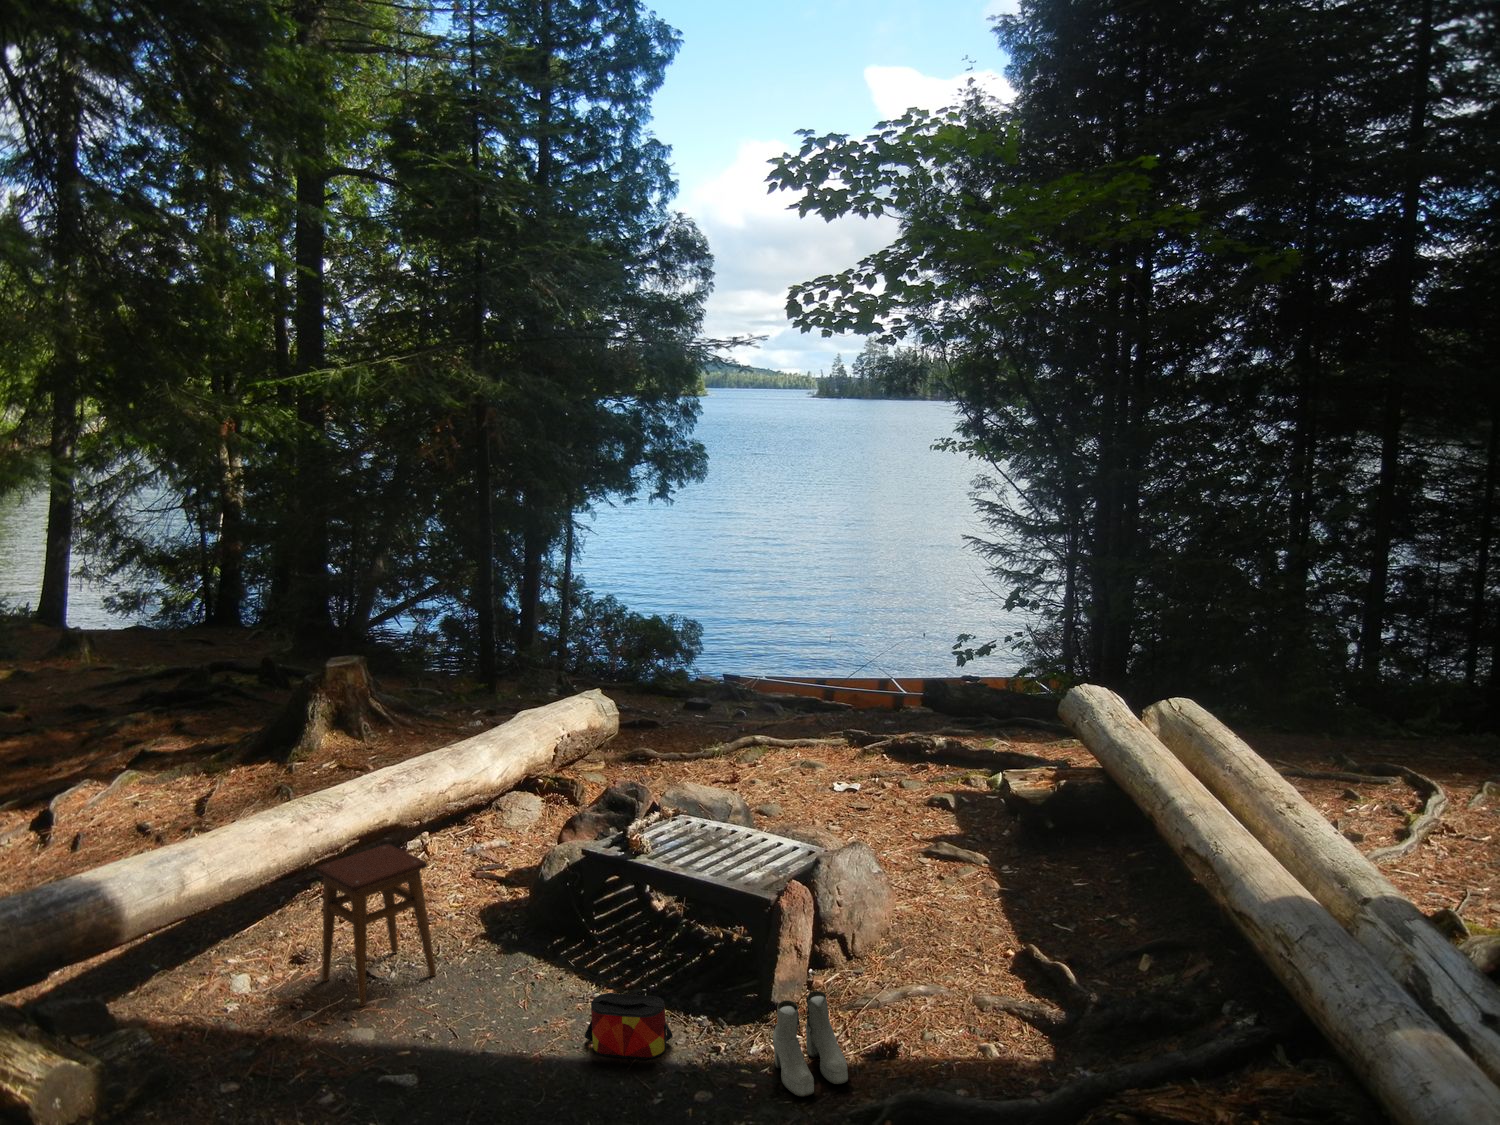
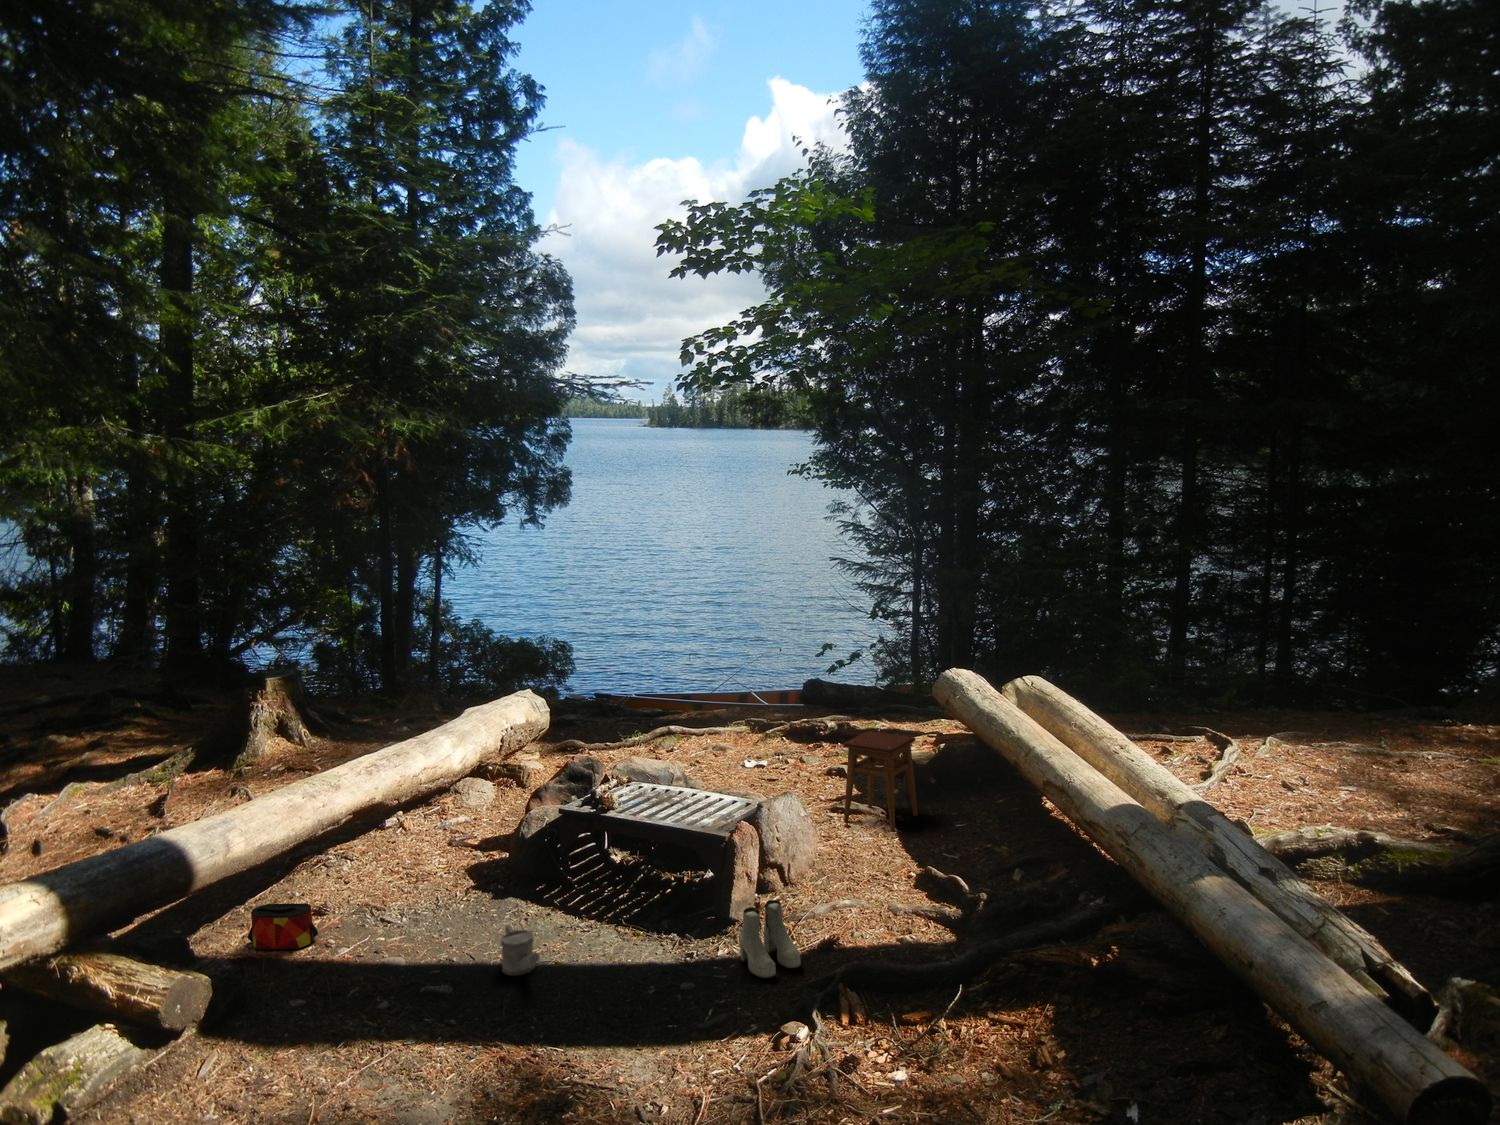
stool: present [316,844,436,1007] -> present [843,731,918,831]
bag: present [585,993,673,1059] -> present [248,903,318,951]
watering can: none [484,997,528,1064] -> present [501,925,540,975]

